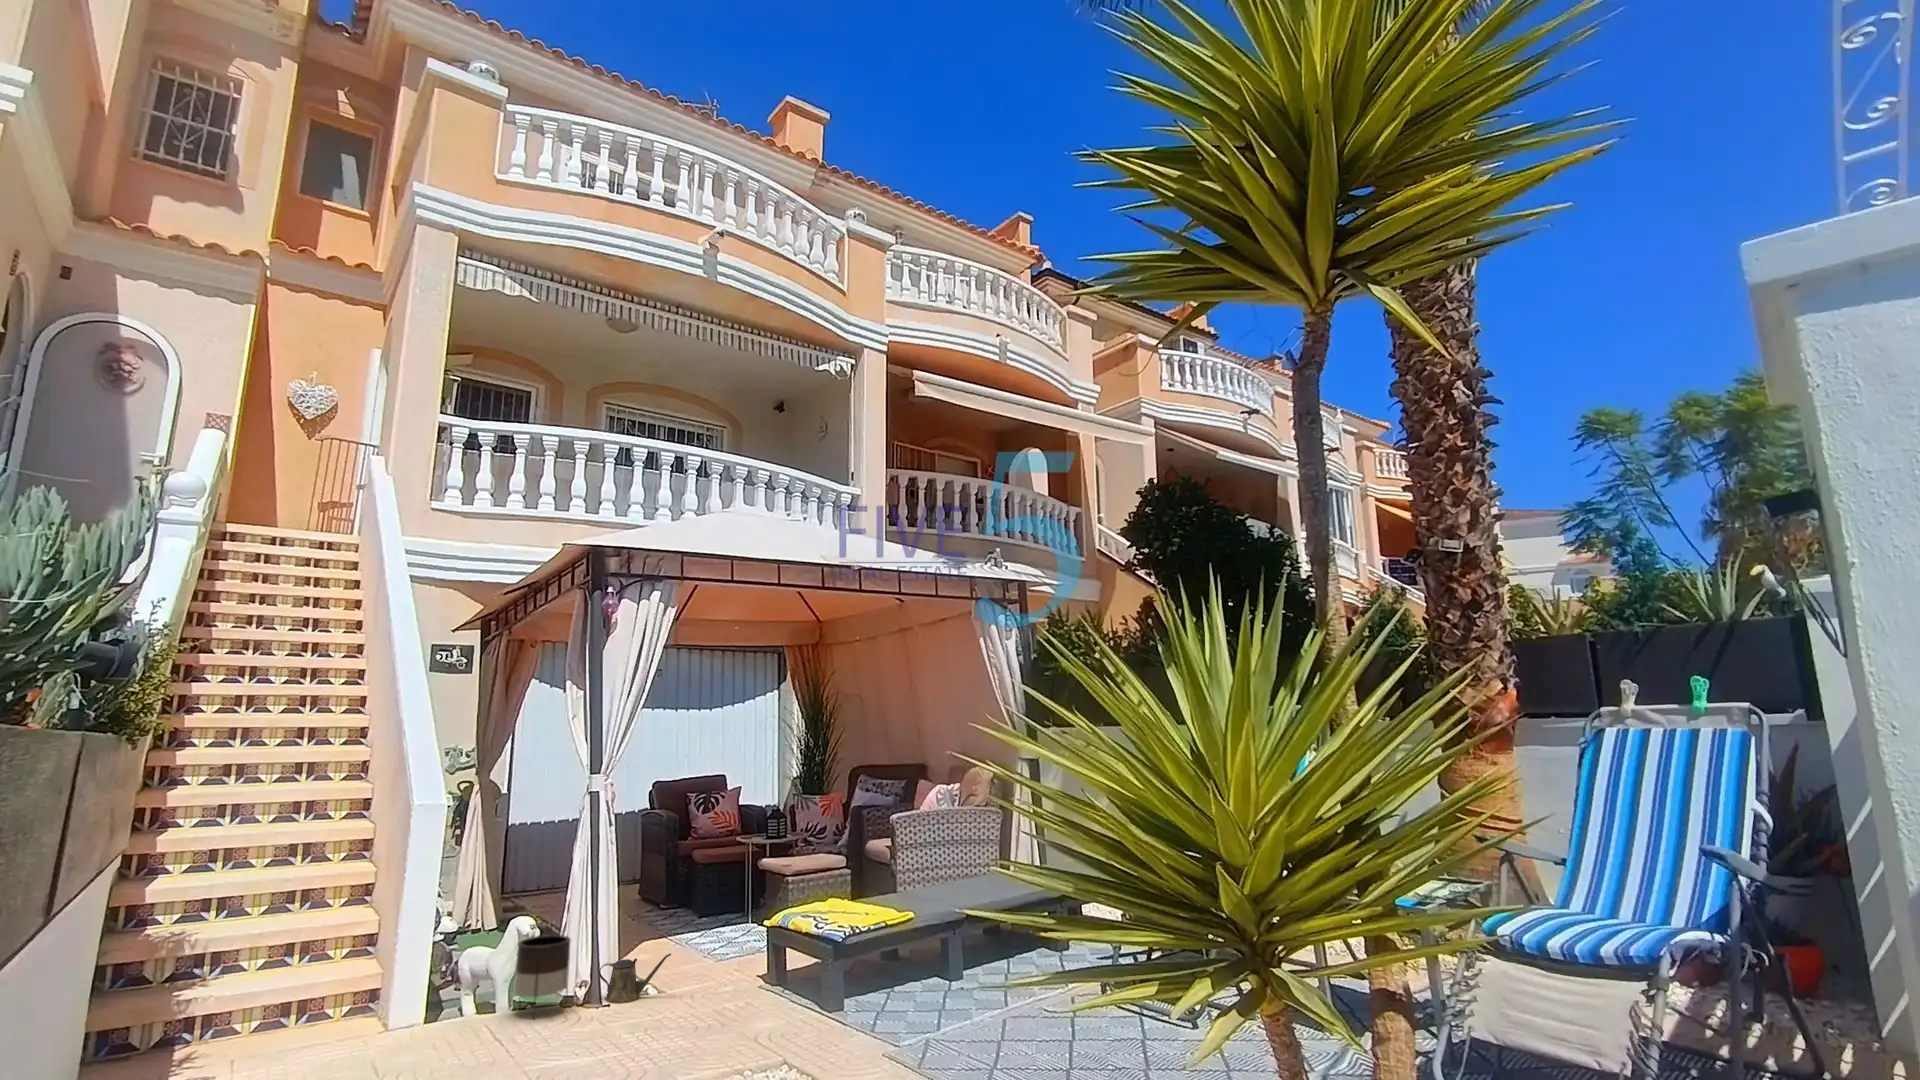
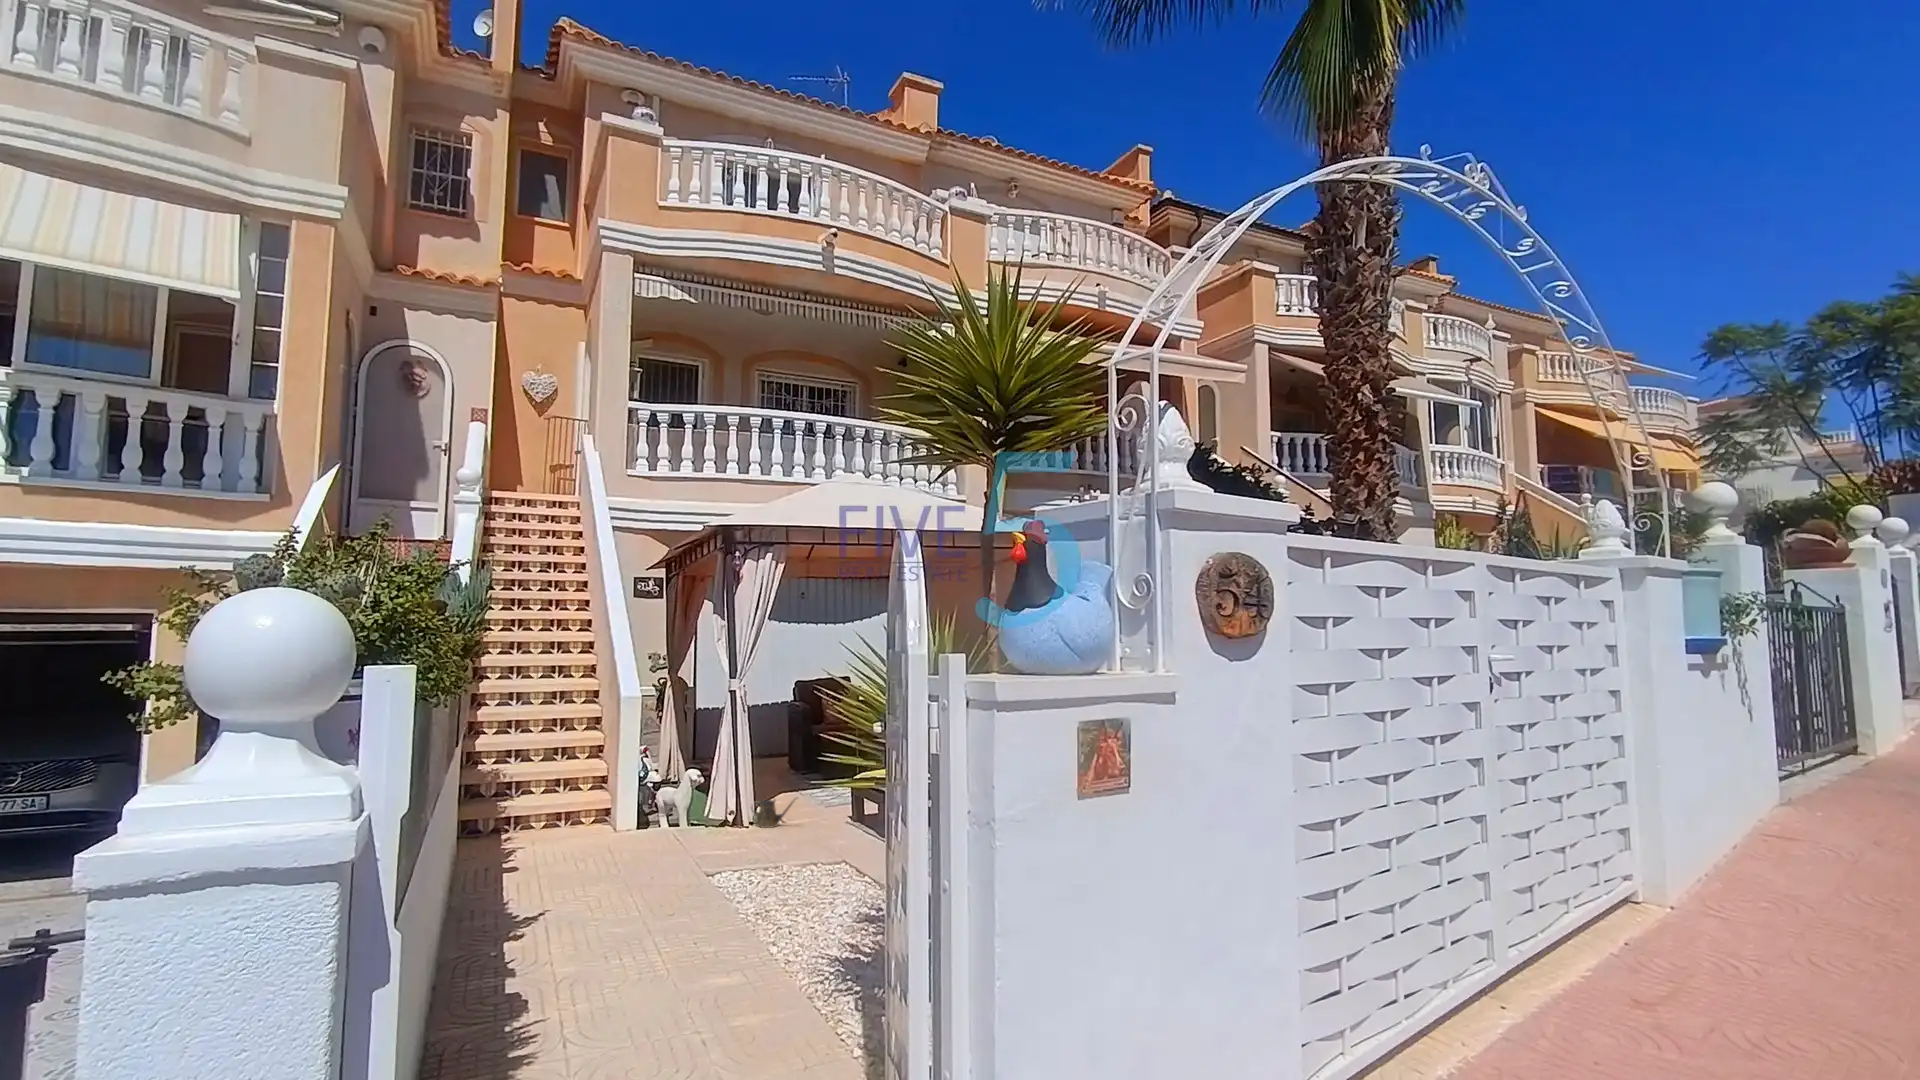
planter: present [514,935,571,1007] -> none [696,781,730,834]

